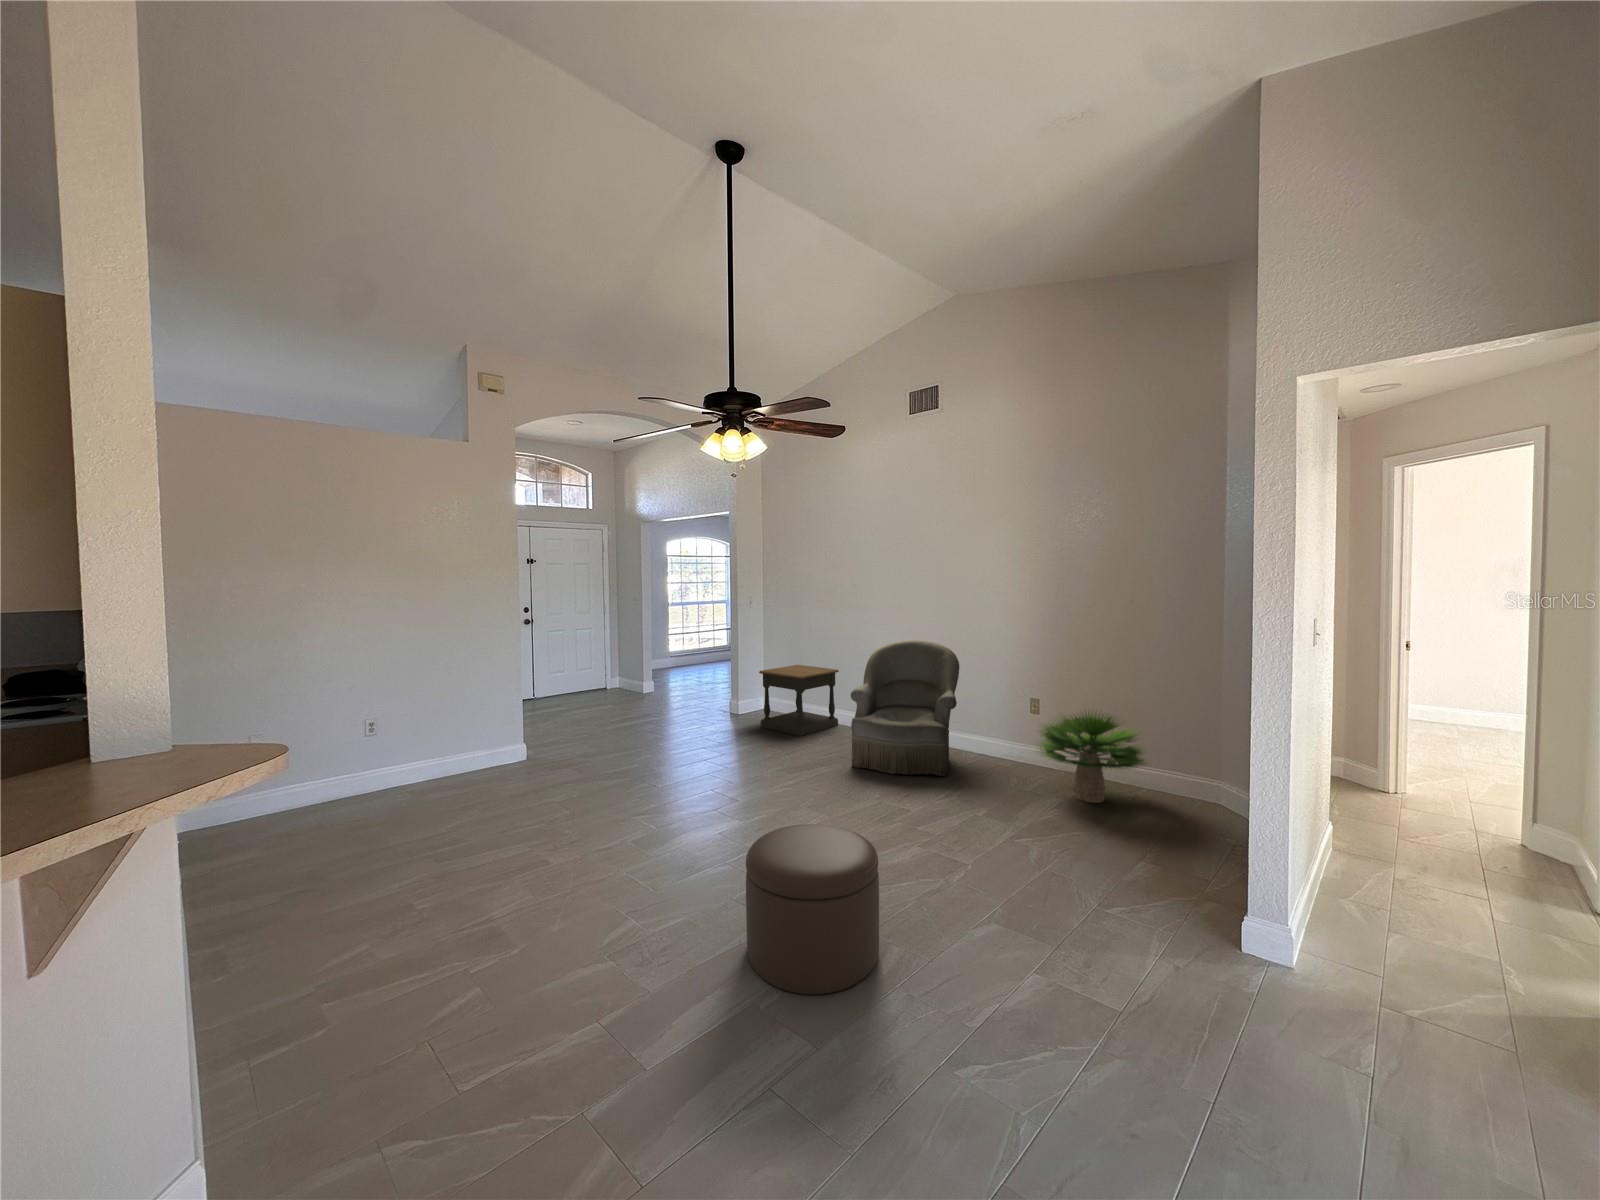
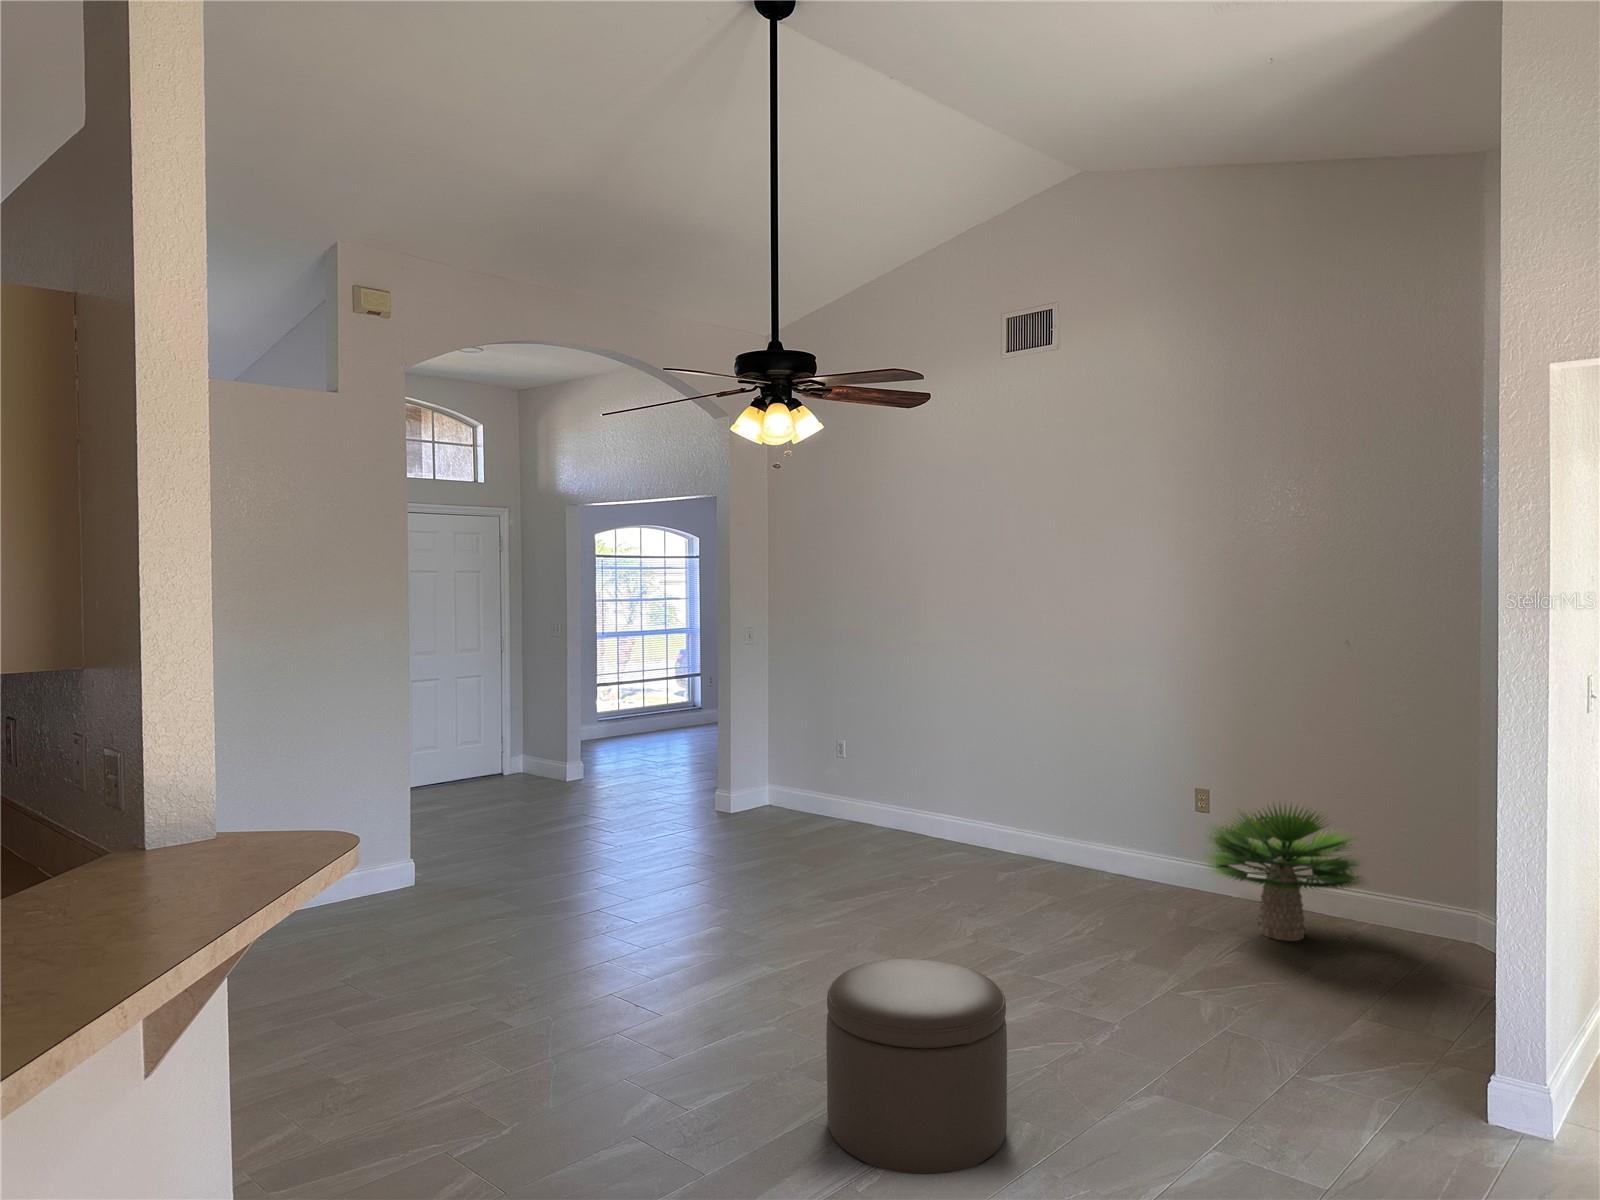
armchair: present [851,640,959,776] -> none [920,699,1085,905]
side table: present [759,665,839,736] -> none [767,737,892,848]

